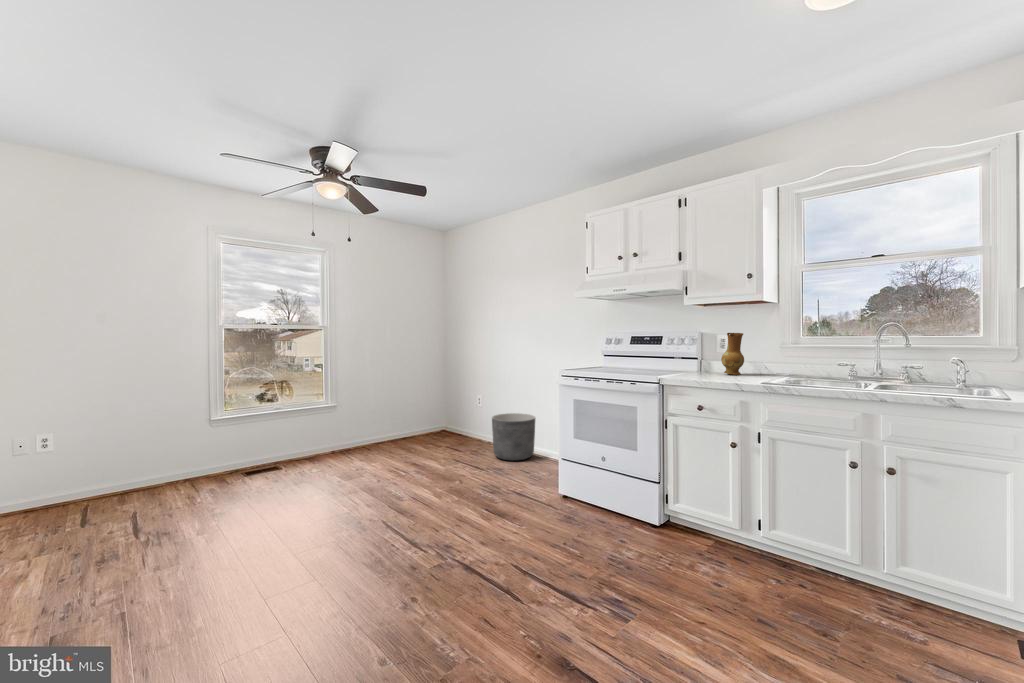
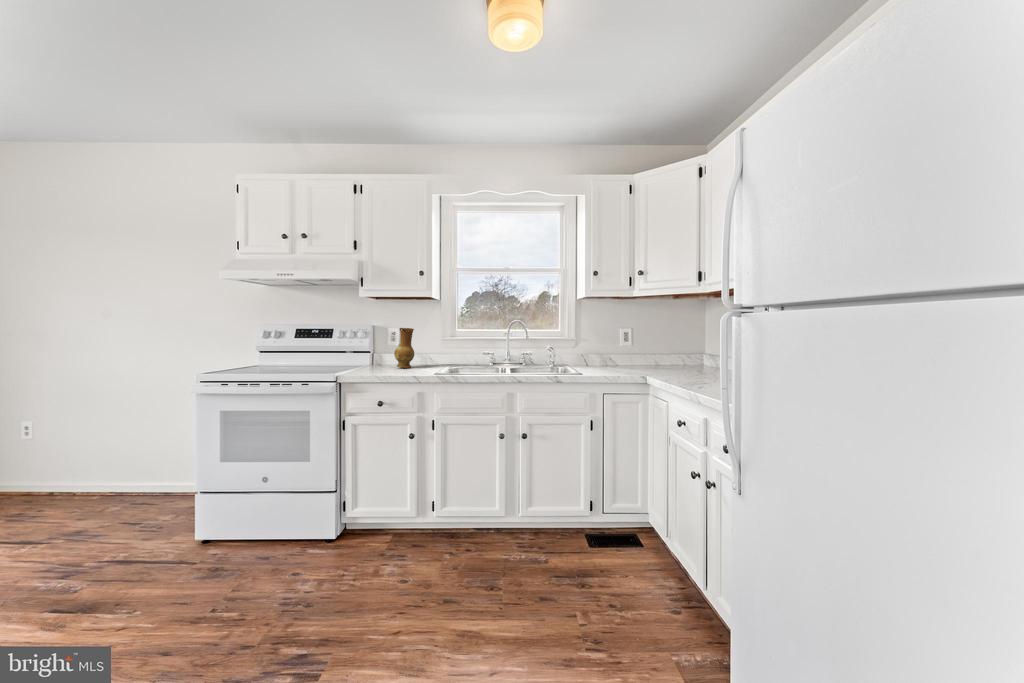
planter: present [492,413,536,461] -> none [57,436,148,511]

